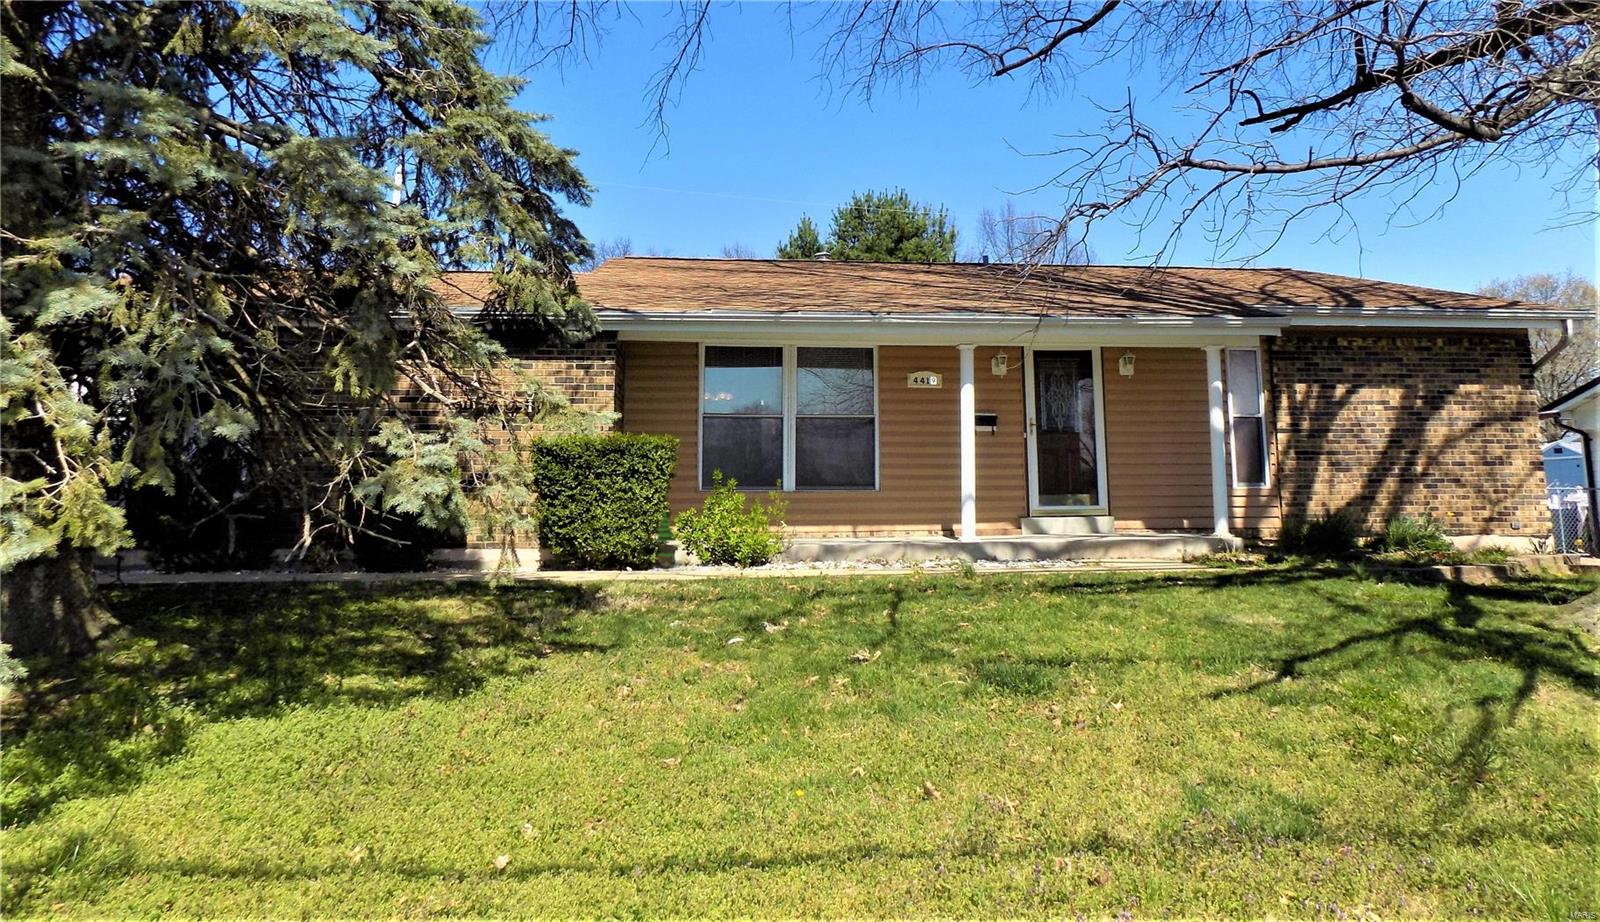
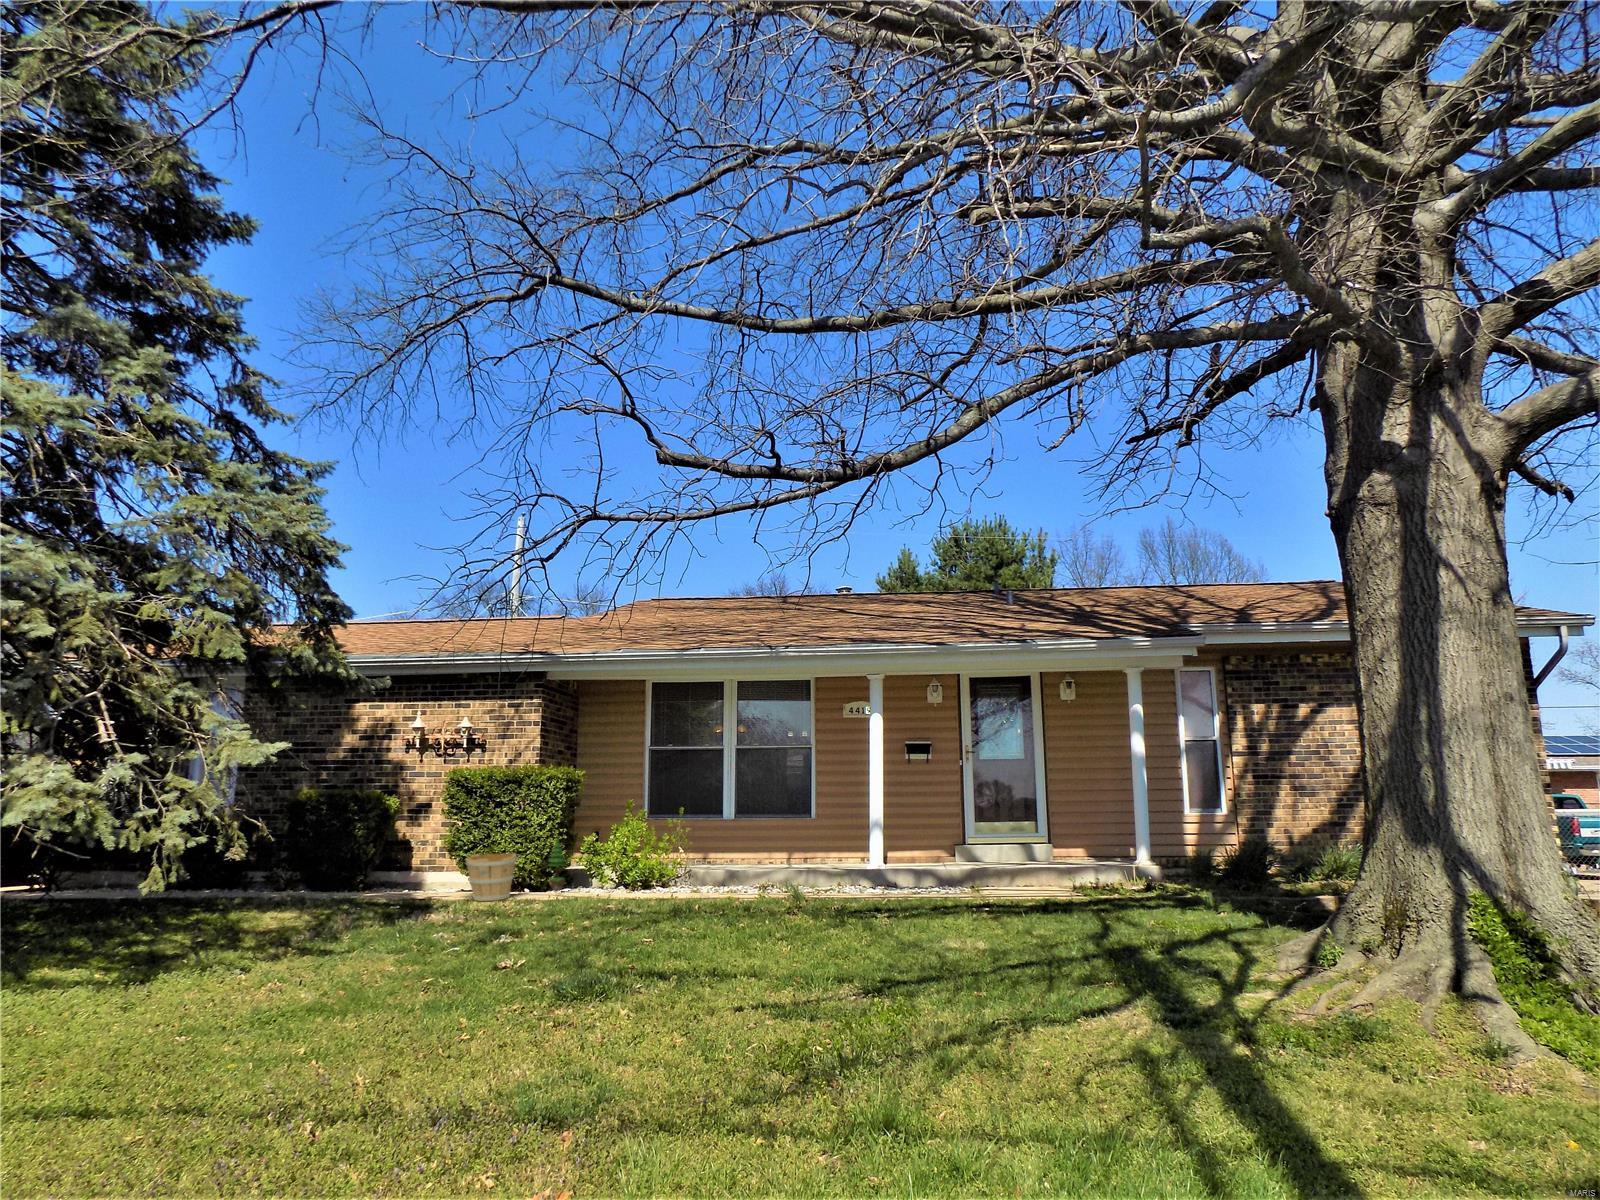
wooden bucket: none [569,528,626,582] -> present [466,853,517,902]

